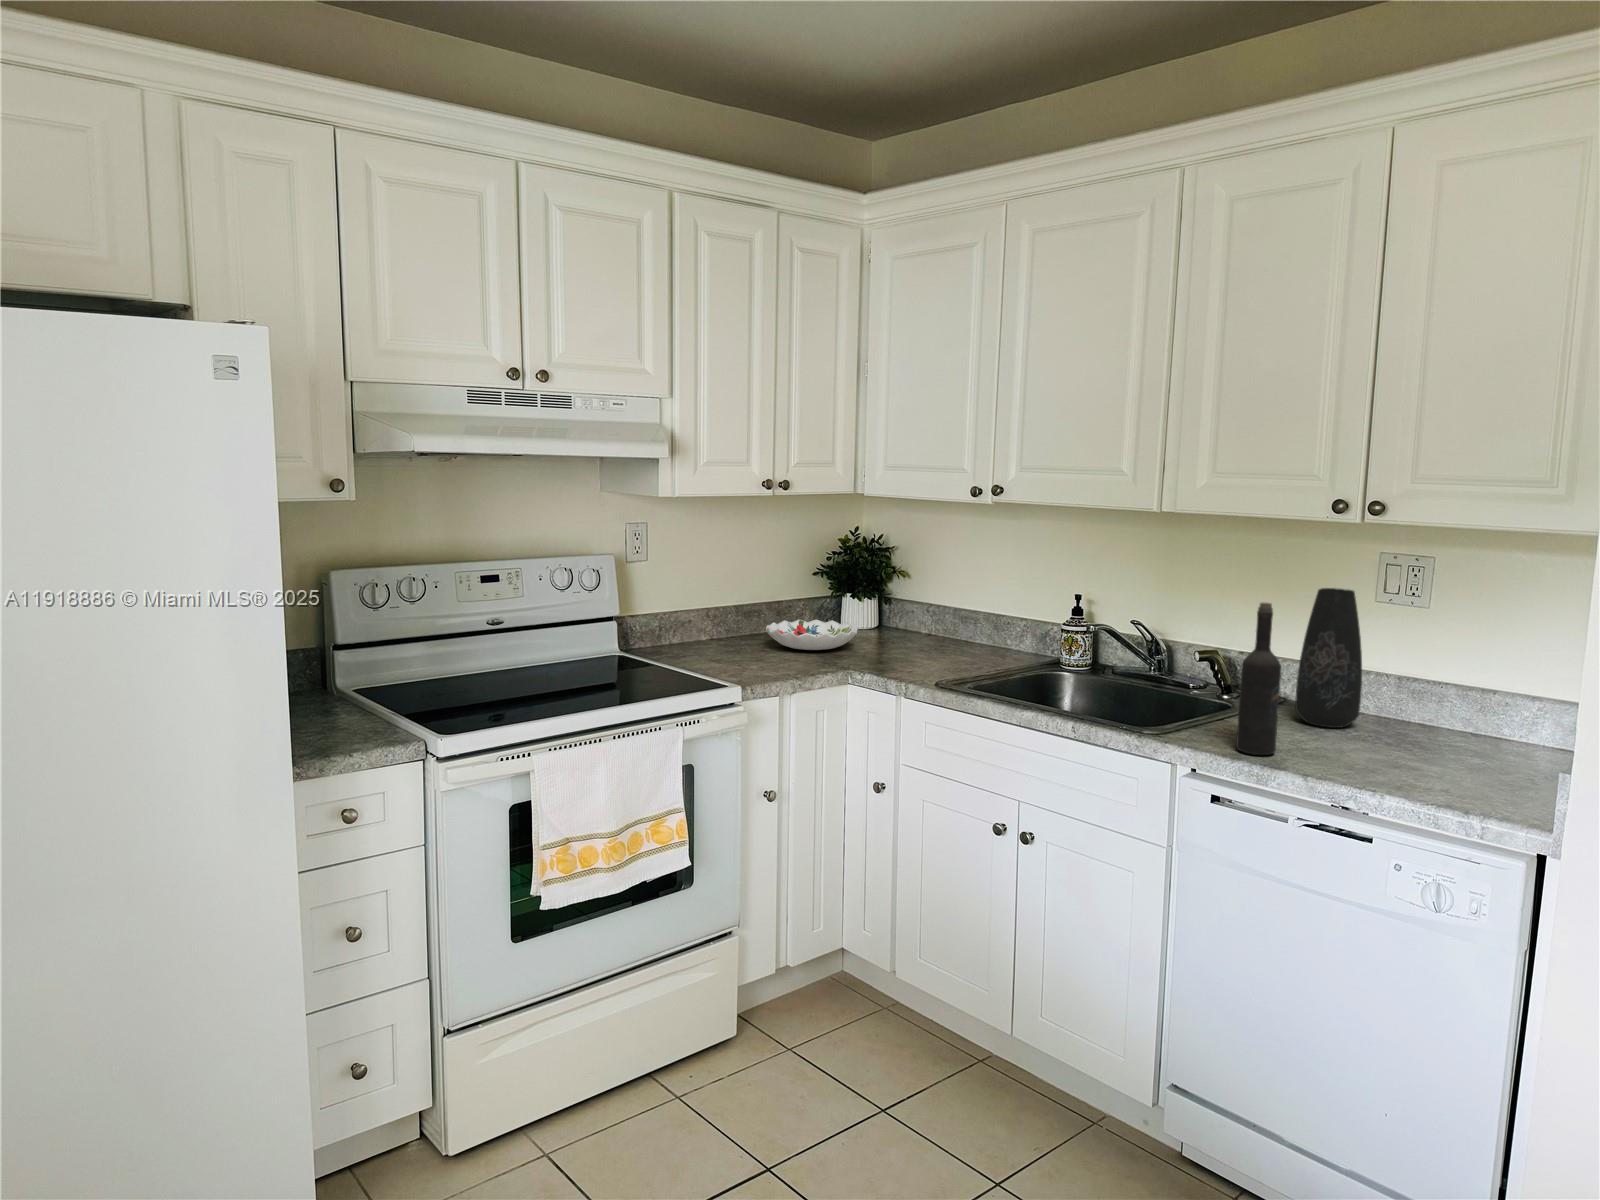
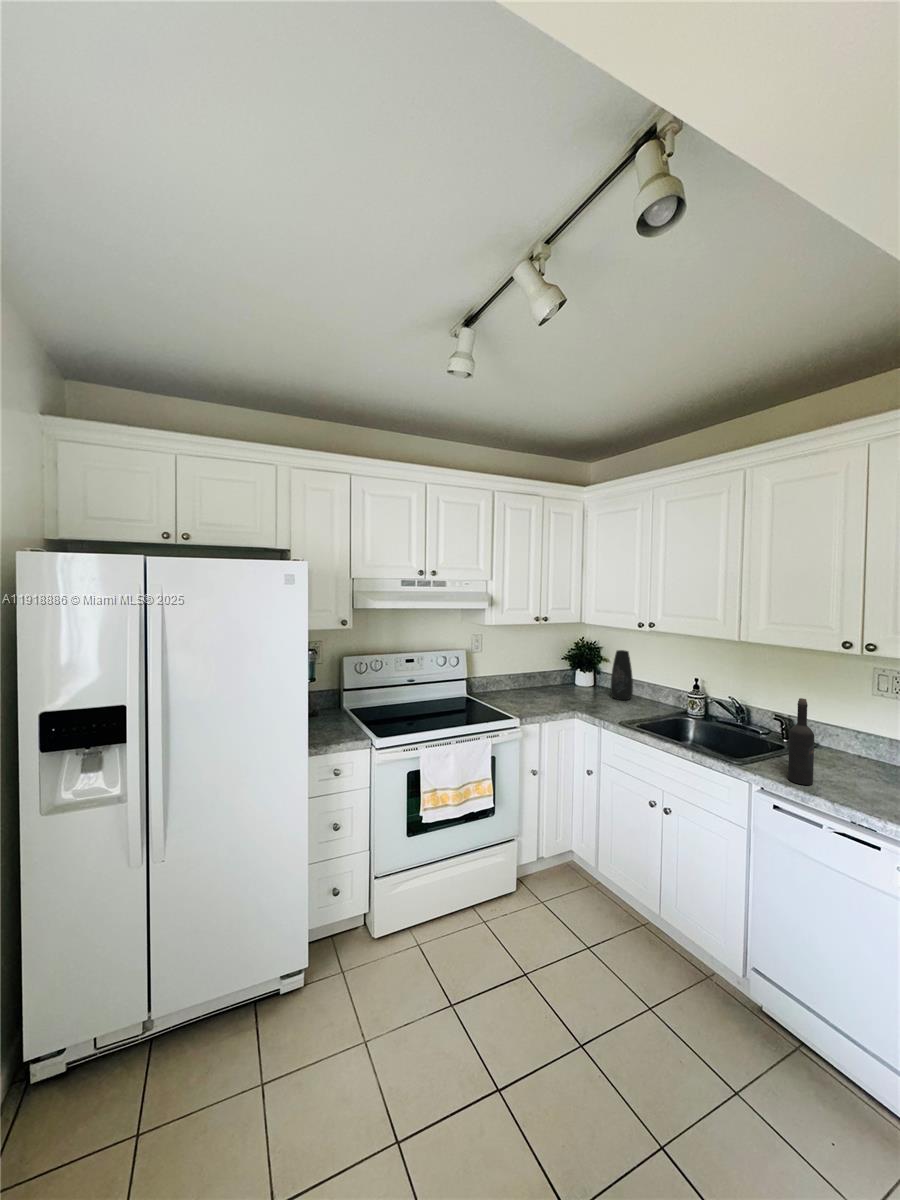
vase: present [1295,588,1362,728] -> present [611,650,633,700]
decorative bowl: present [766,619,858,650] -> none [536,682,581,698]

